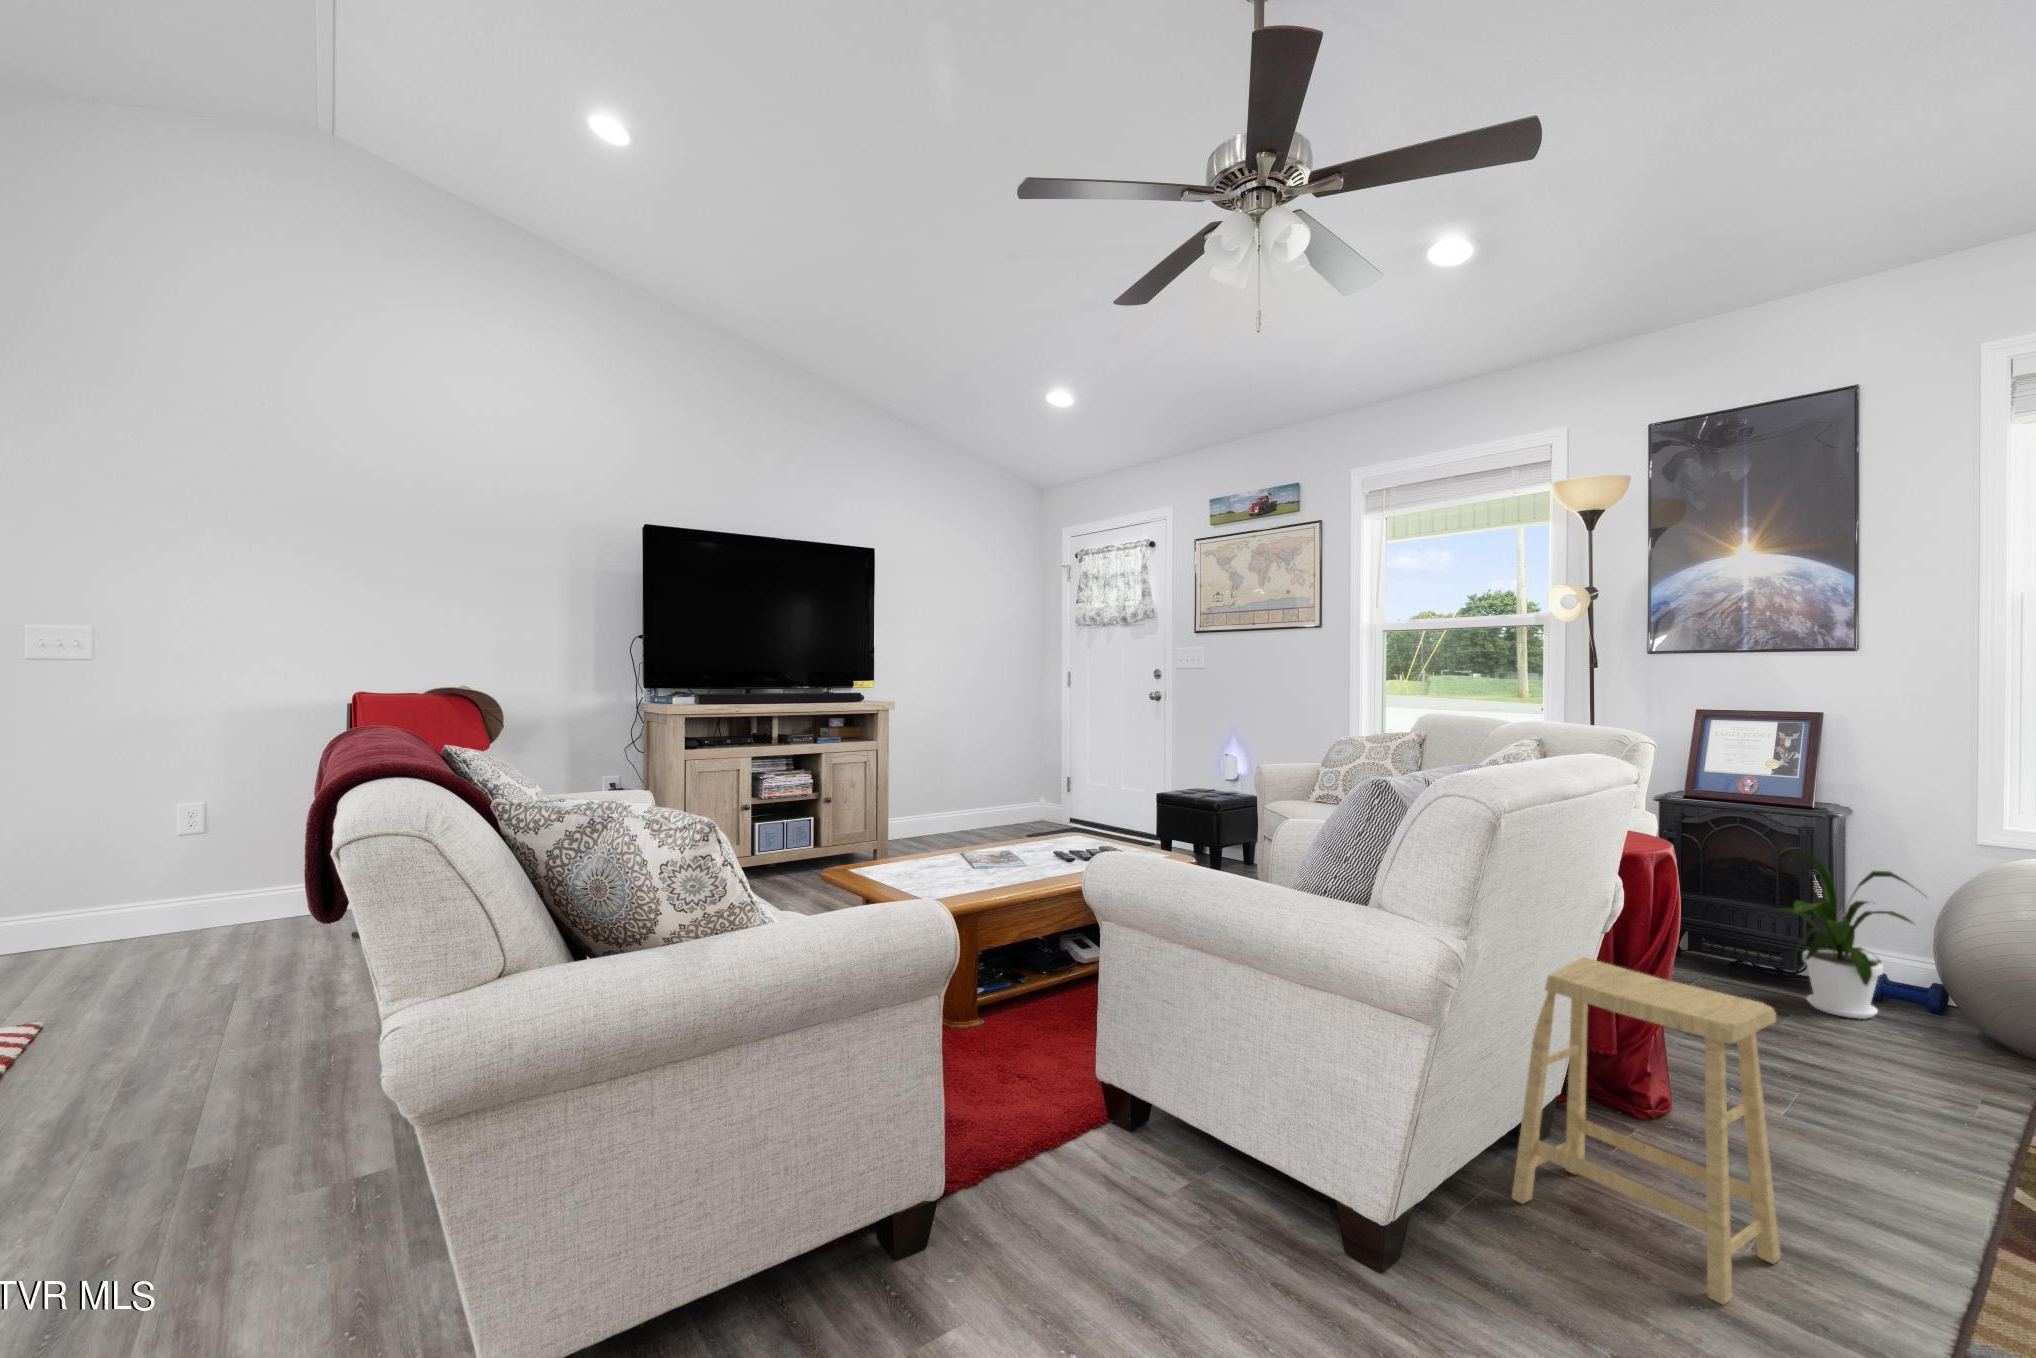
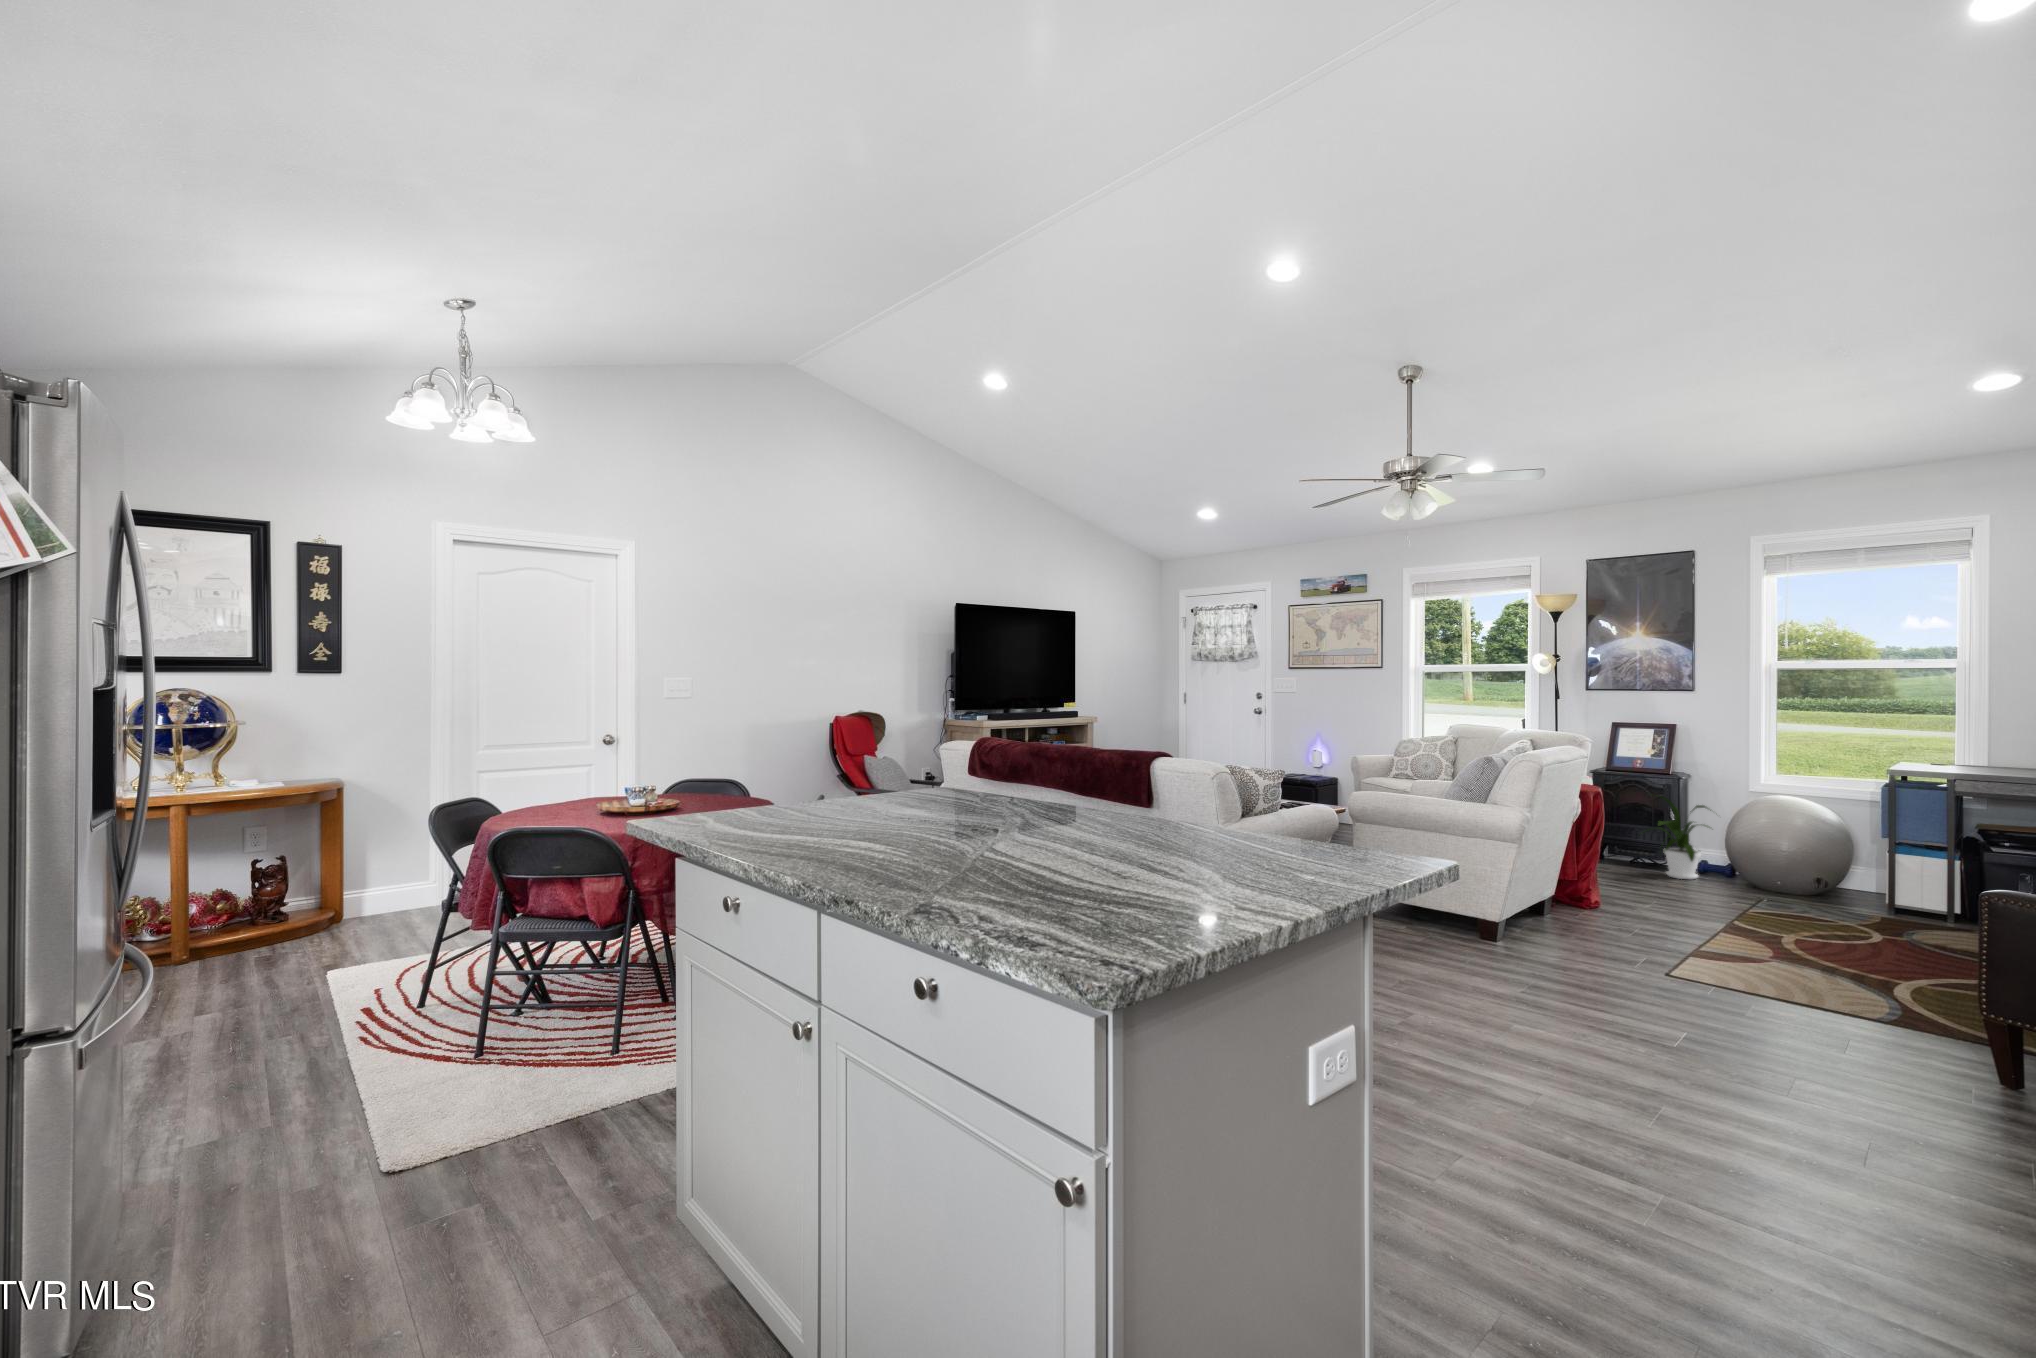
footstool: present [1512,957,1781,1304] -> none [1538,828,1639,942]

